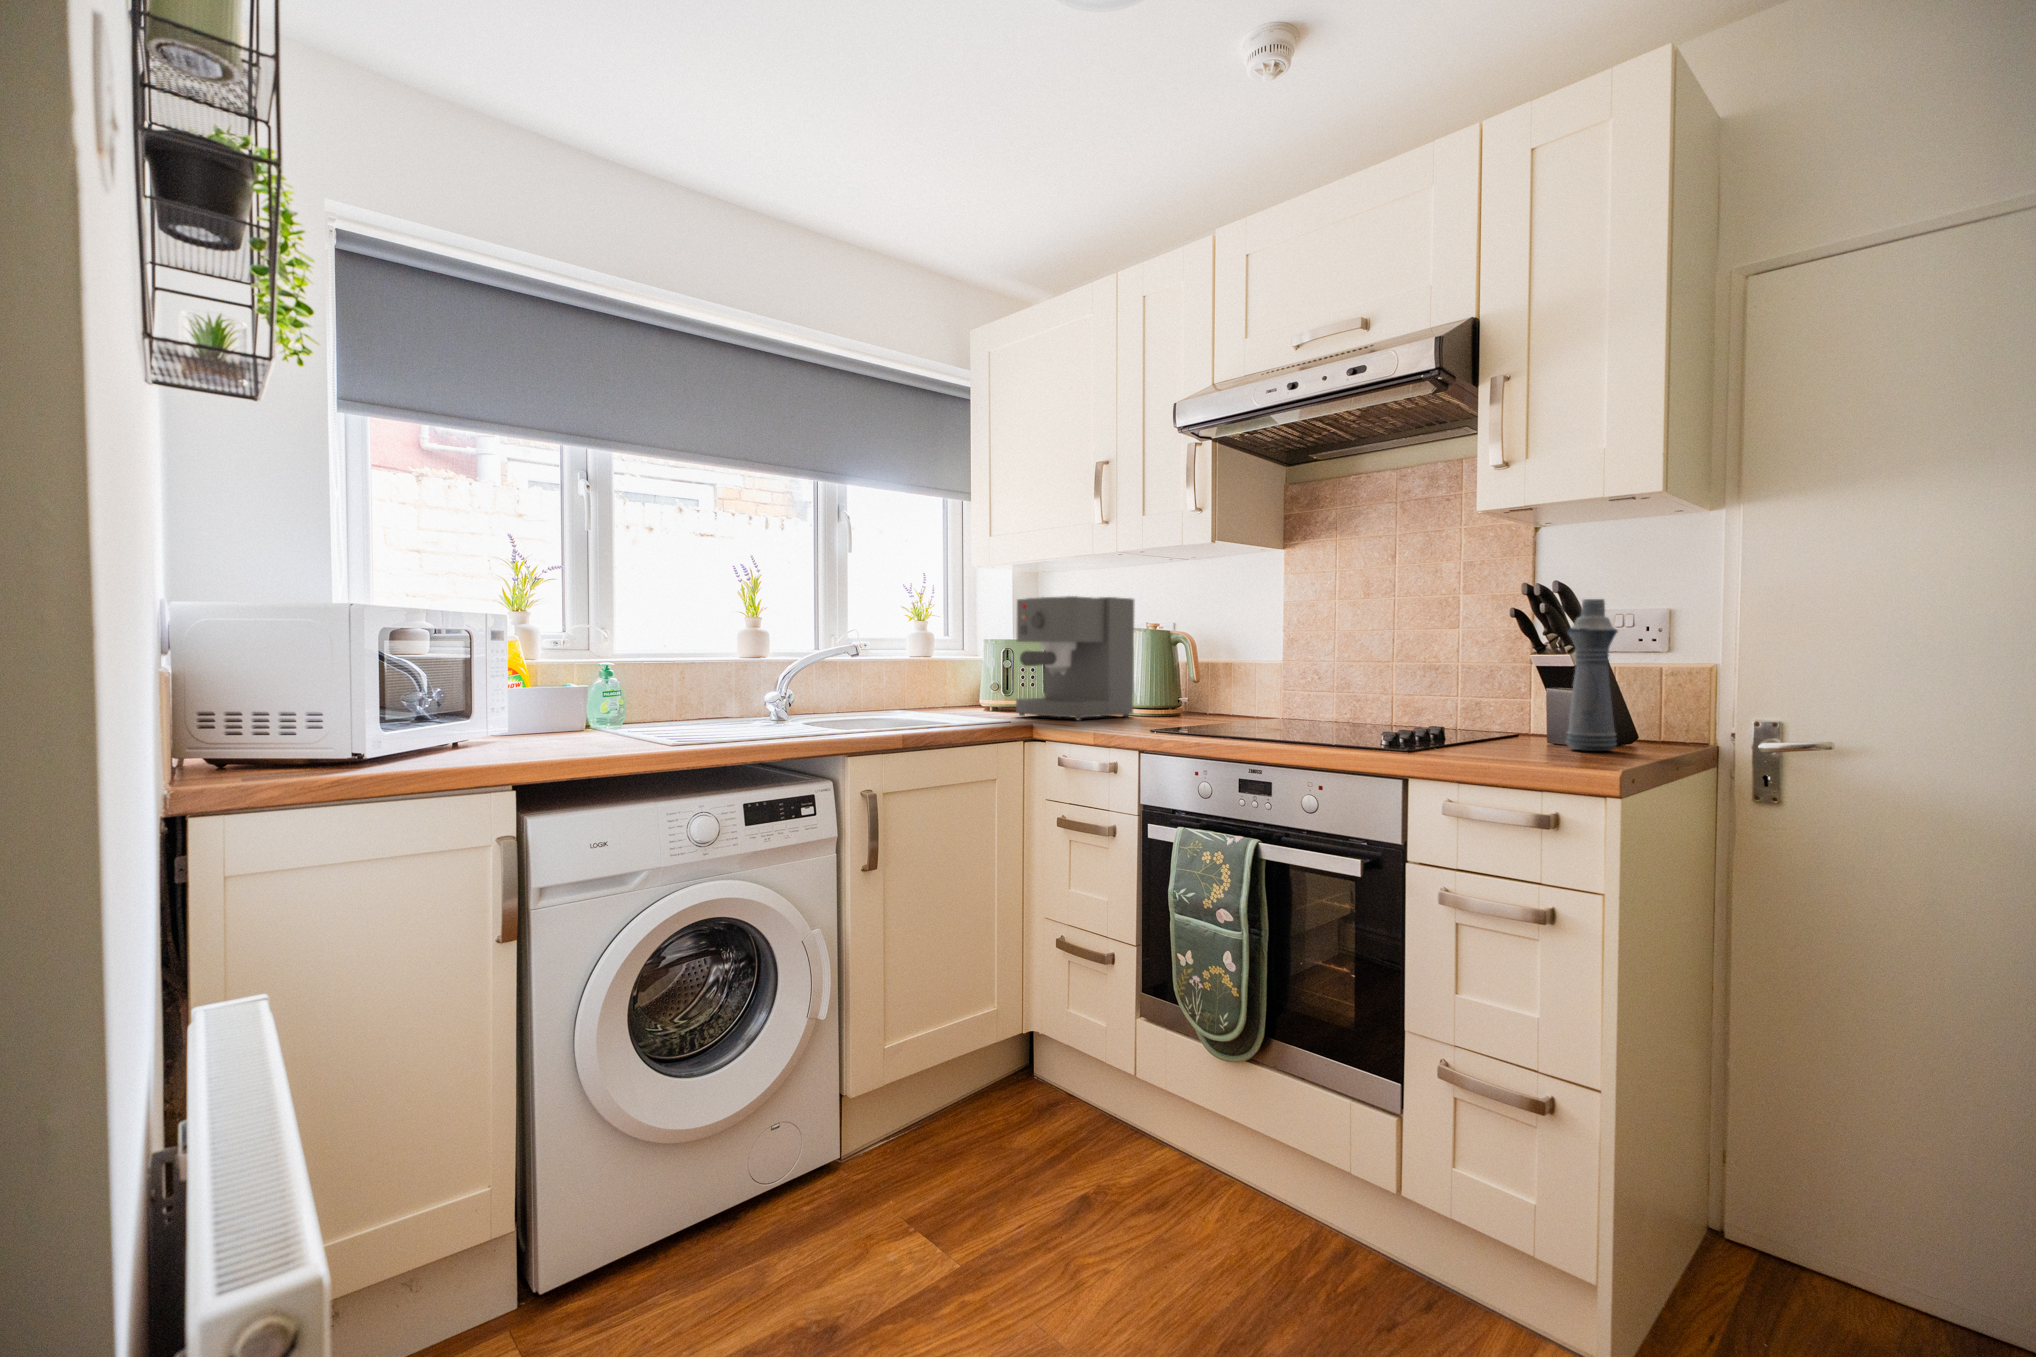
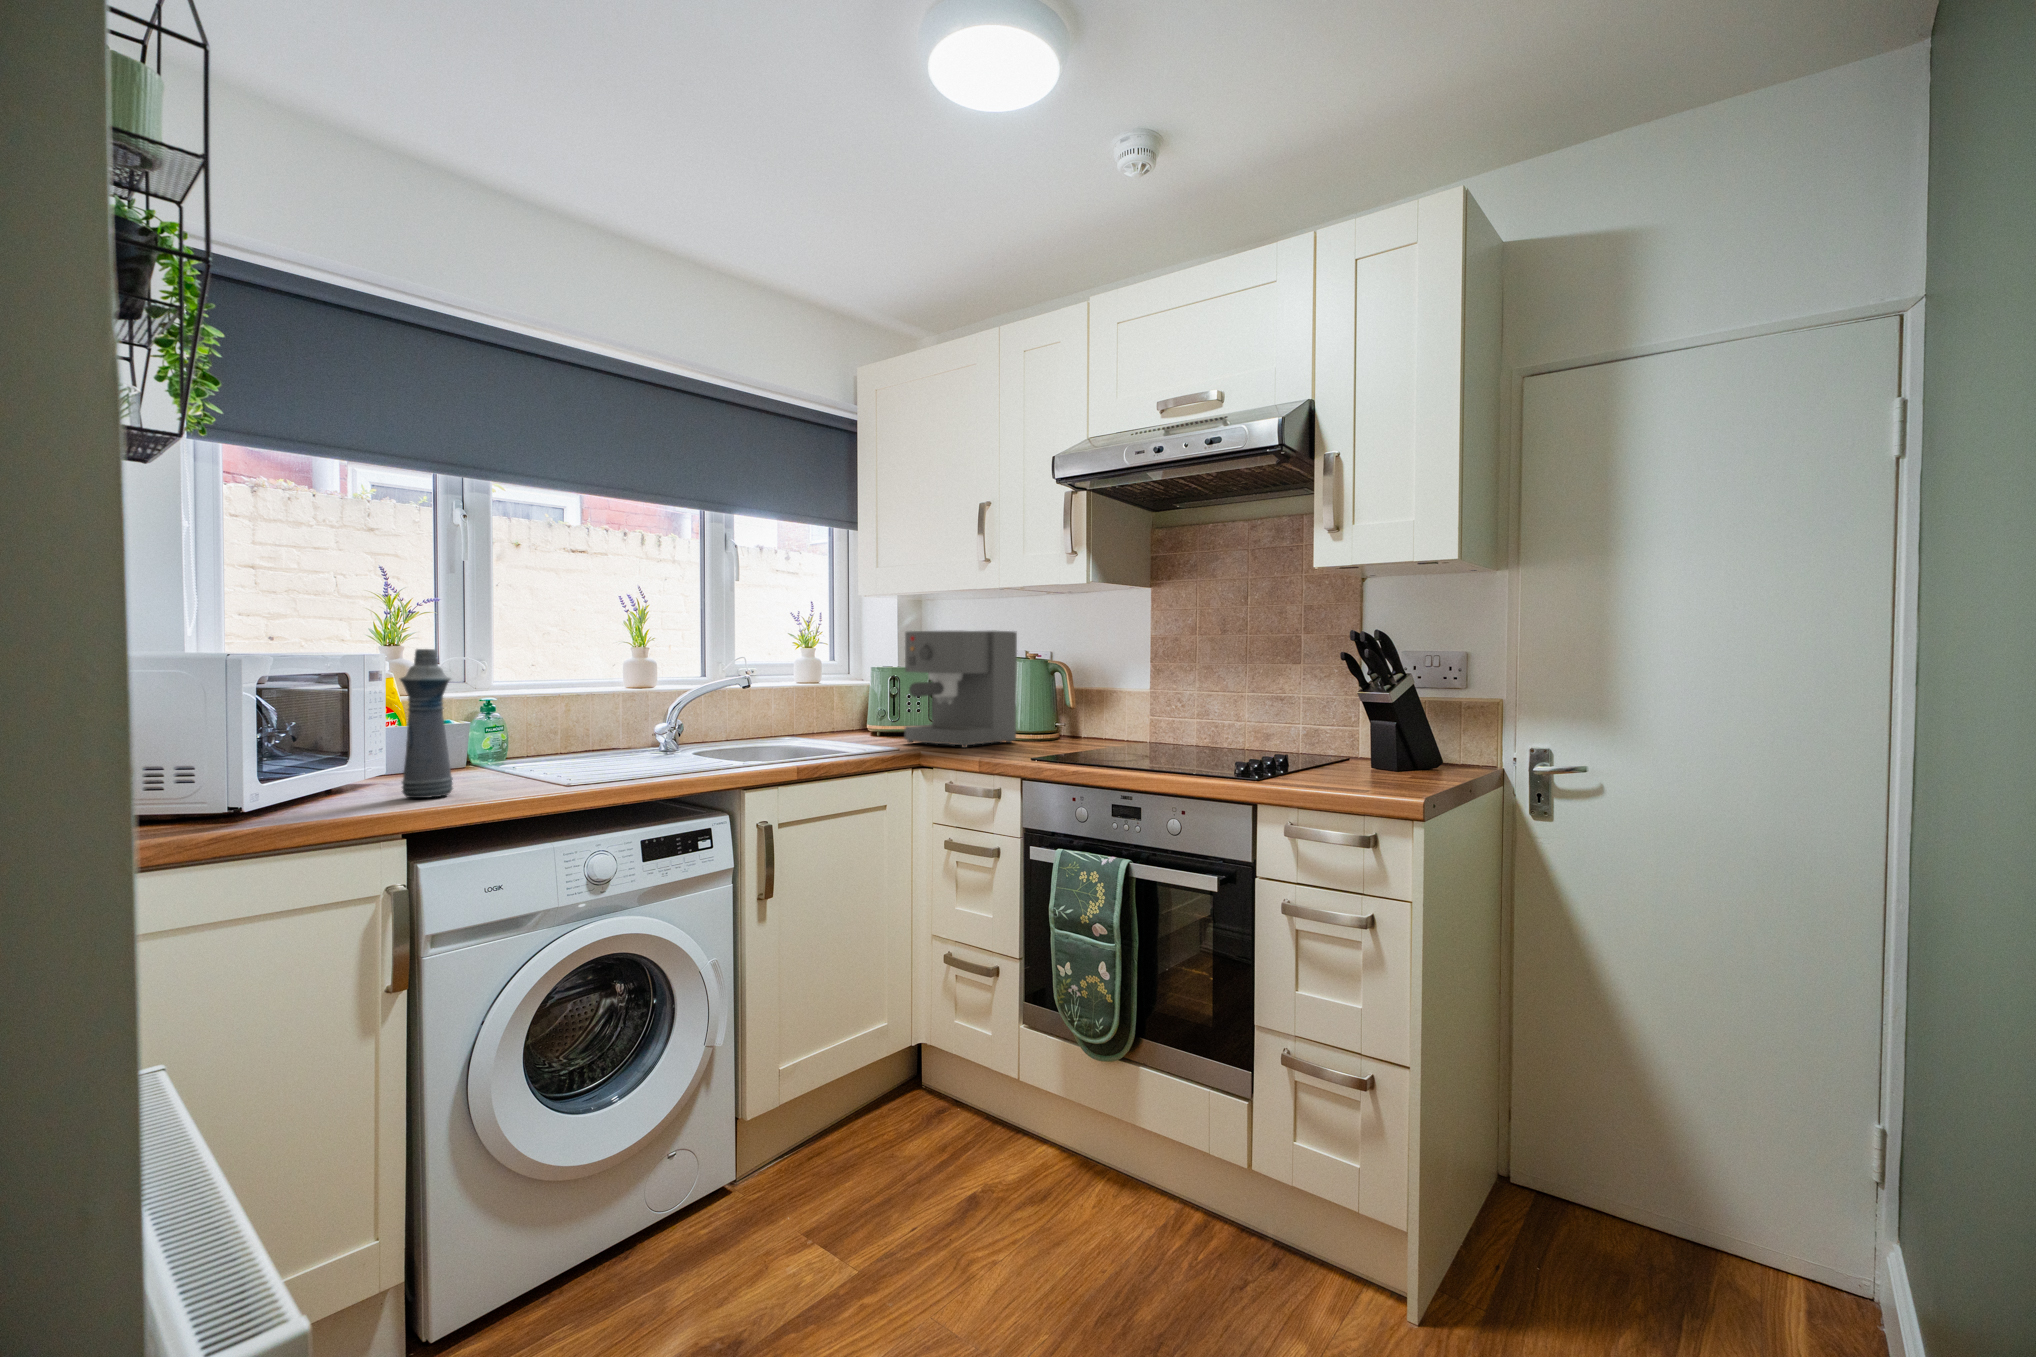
bottle: present [1566,599,1618,751] -> present [400,649,453,798]

